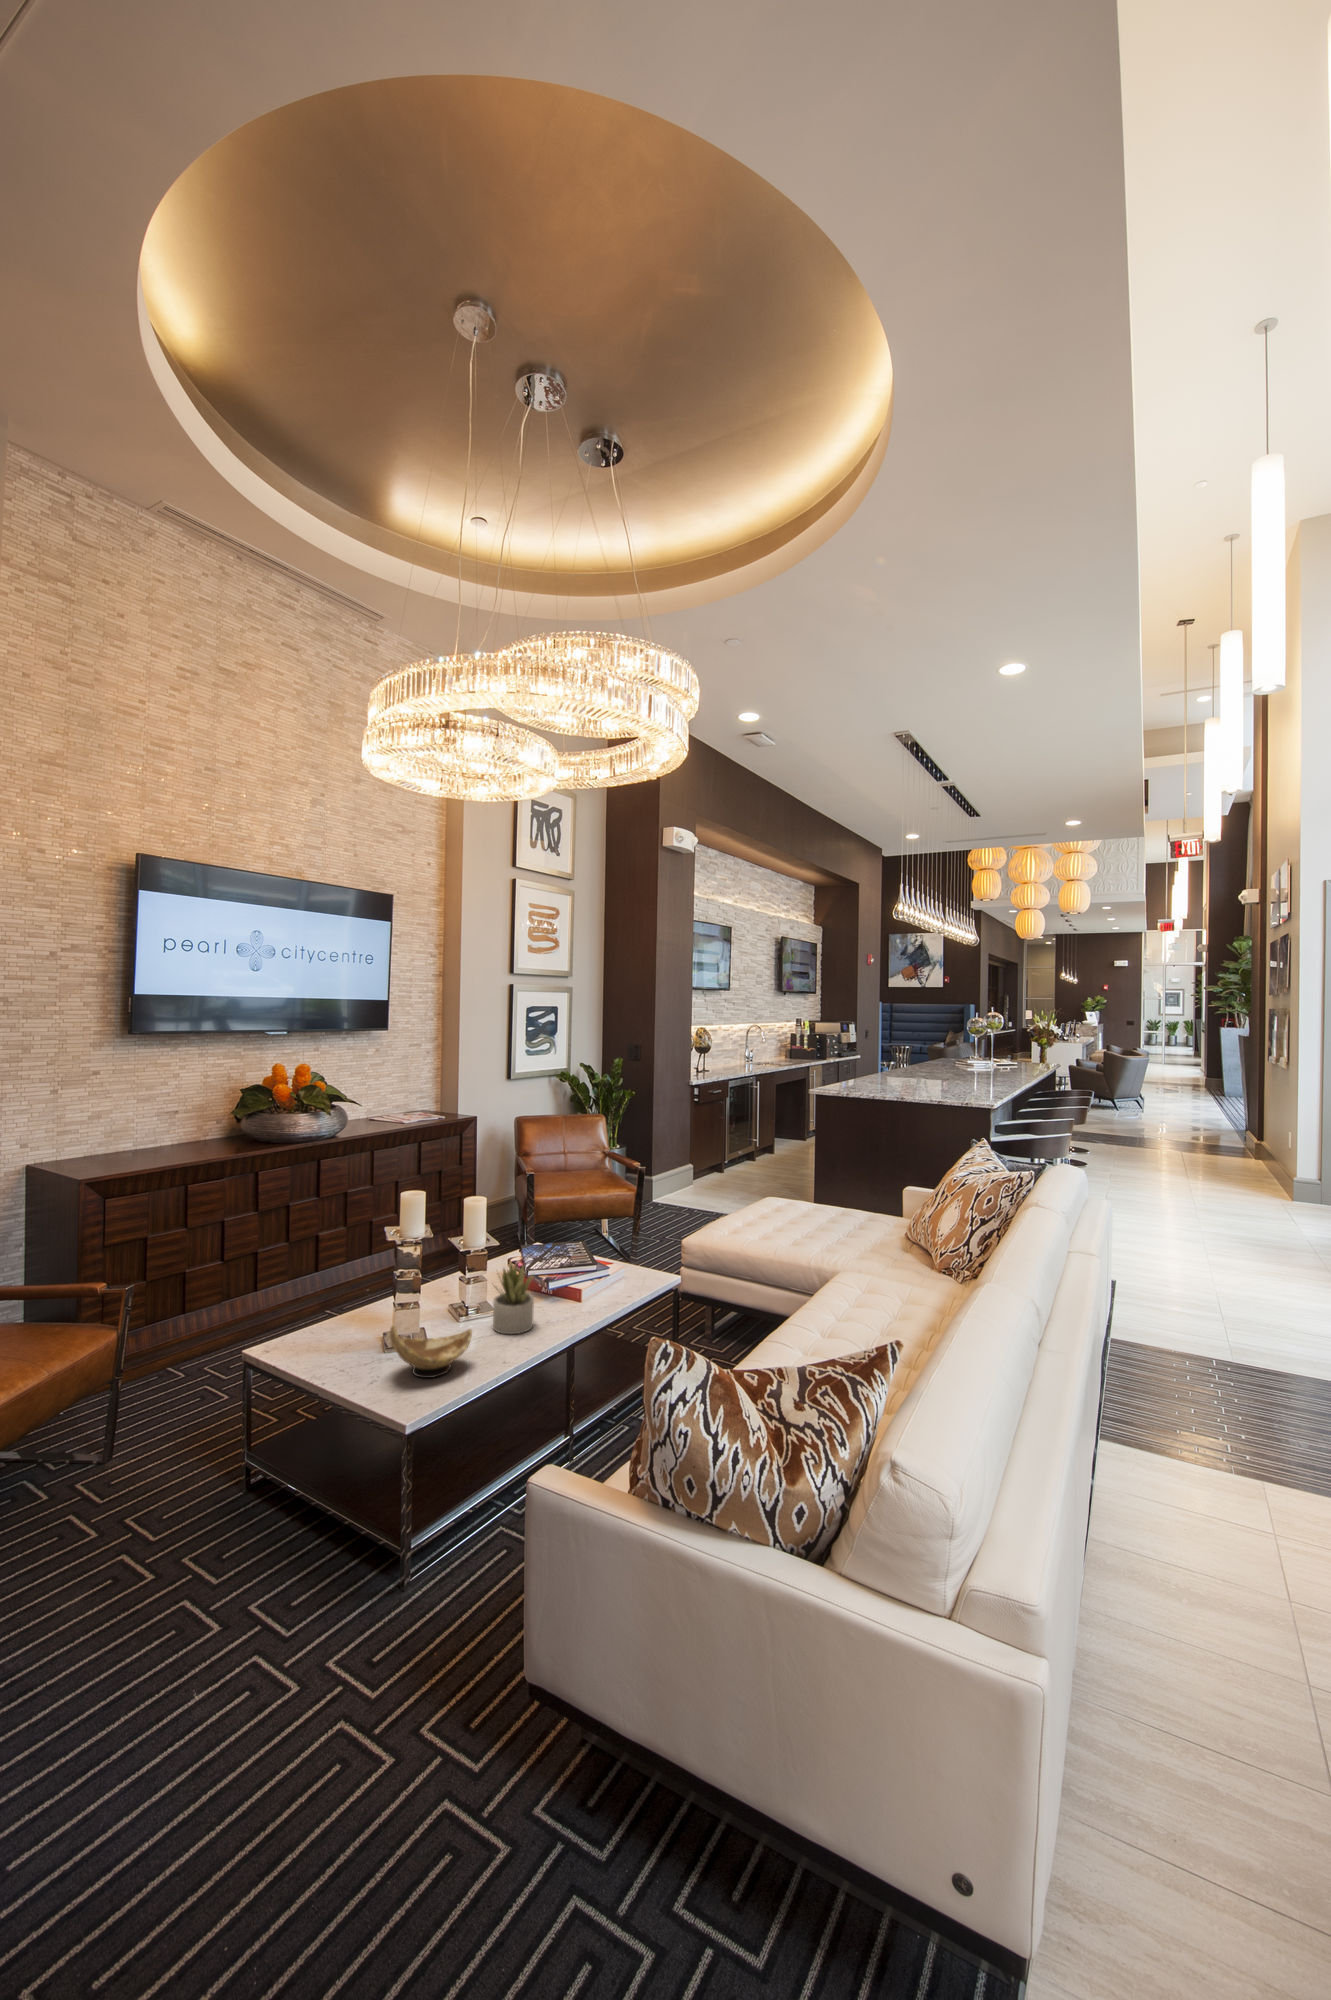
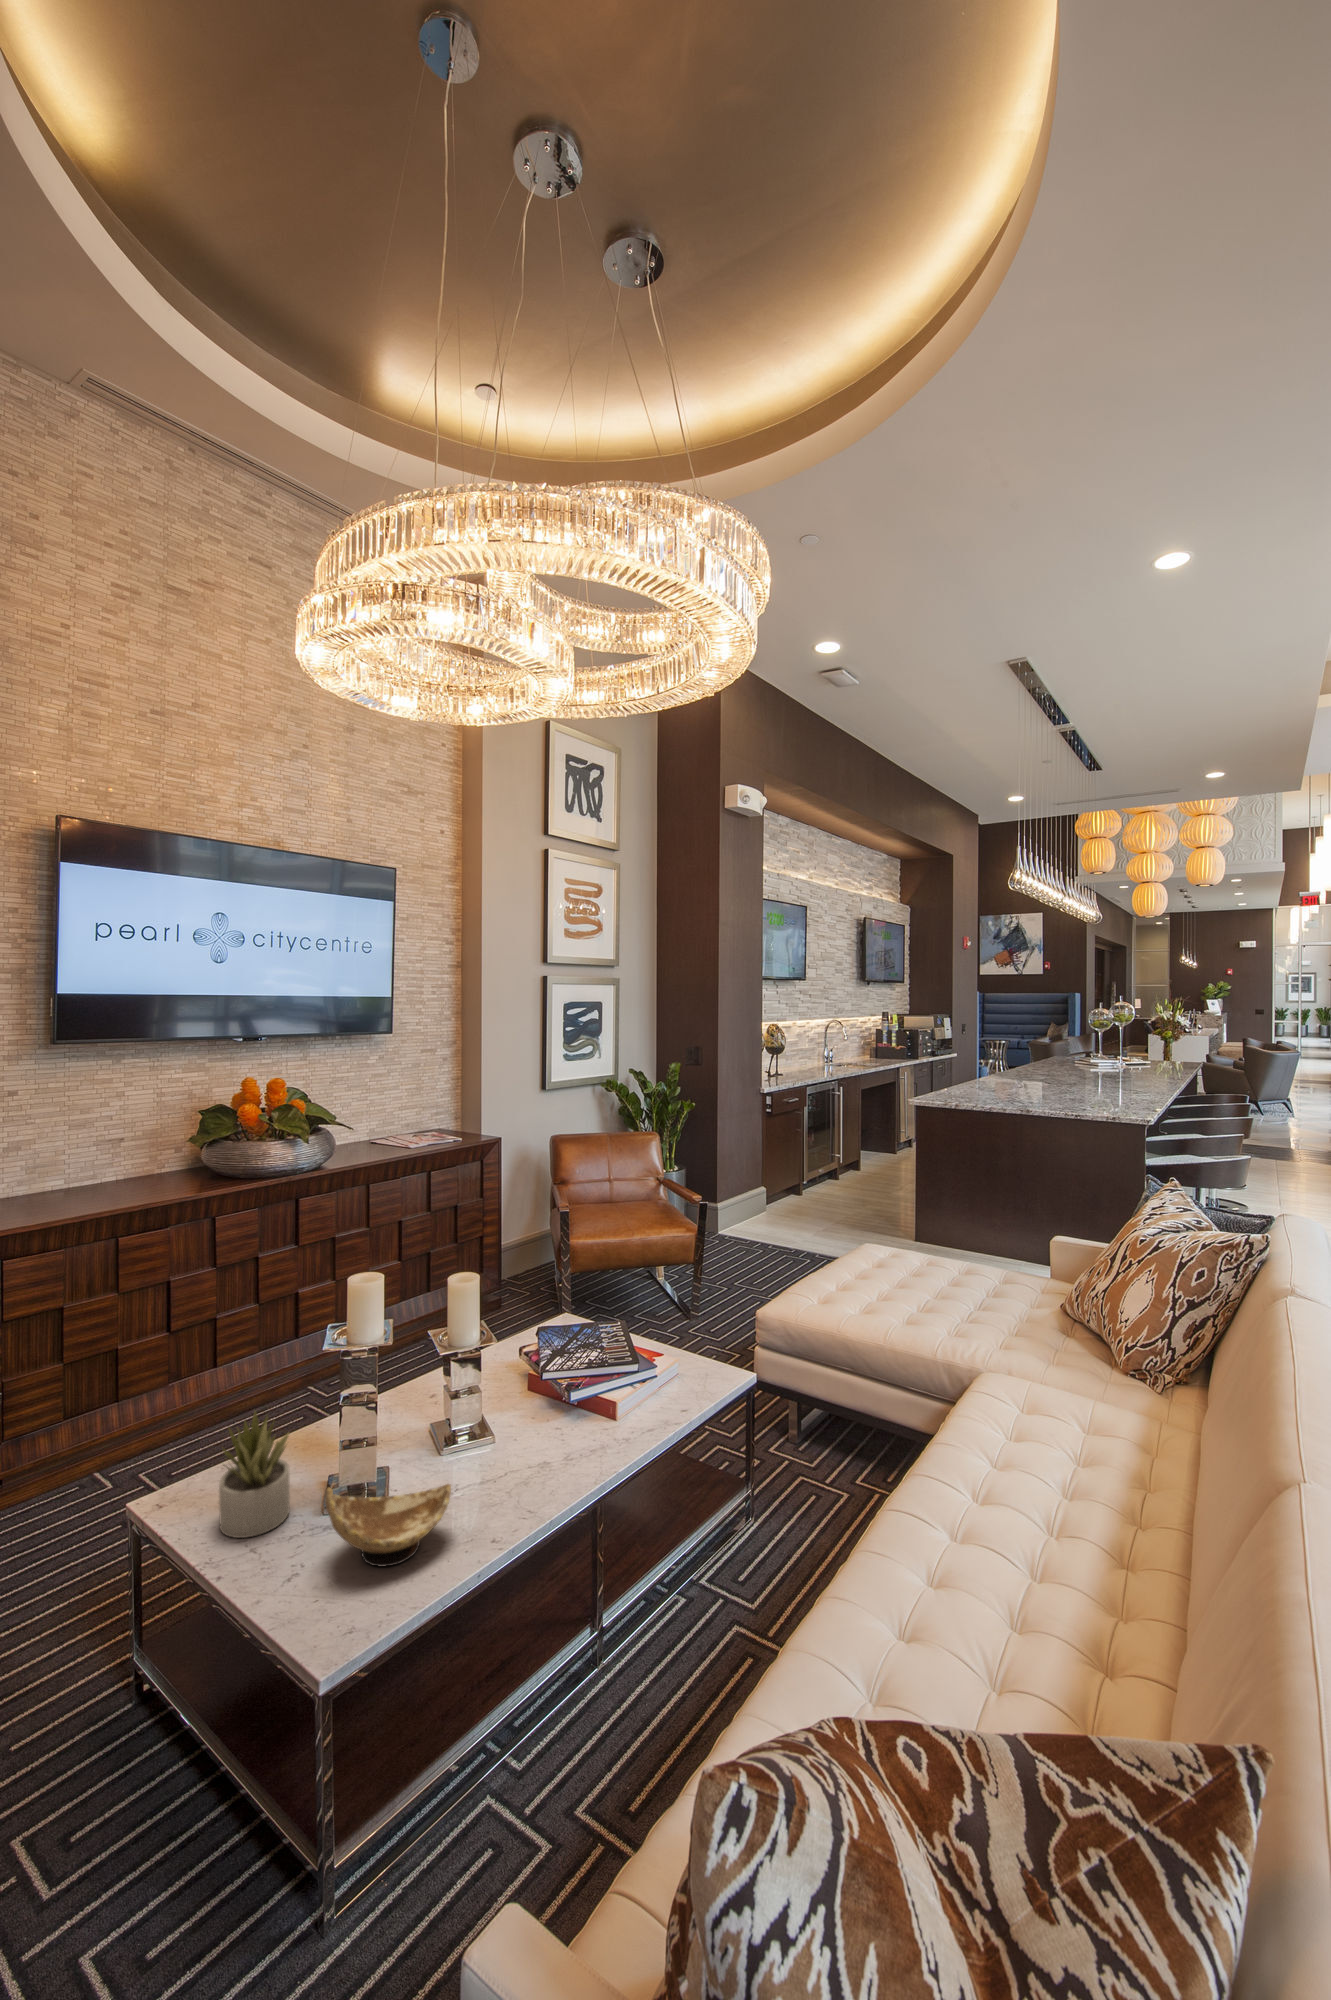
succulent plant: present [493,1263,534,1334] -> present [219,1412,290,1538]

